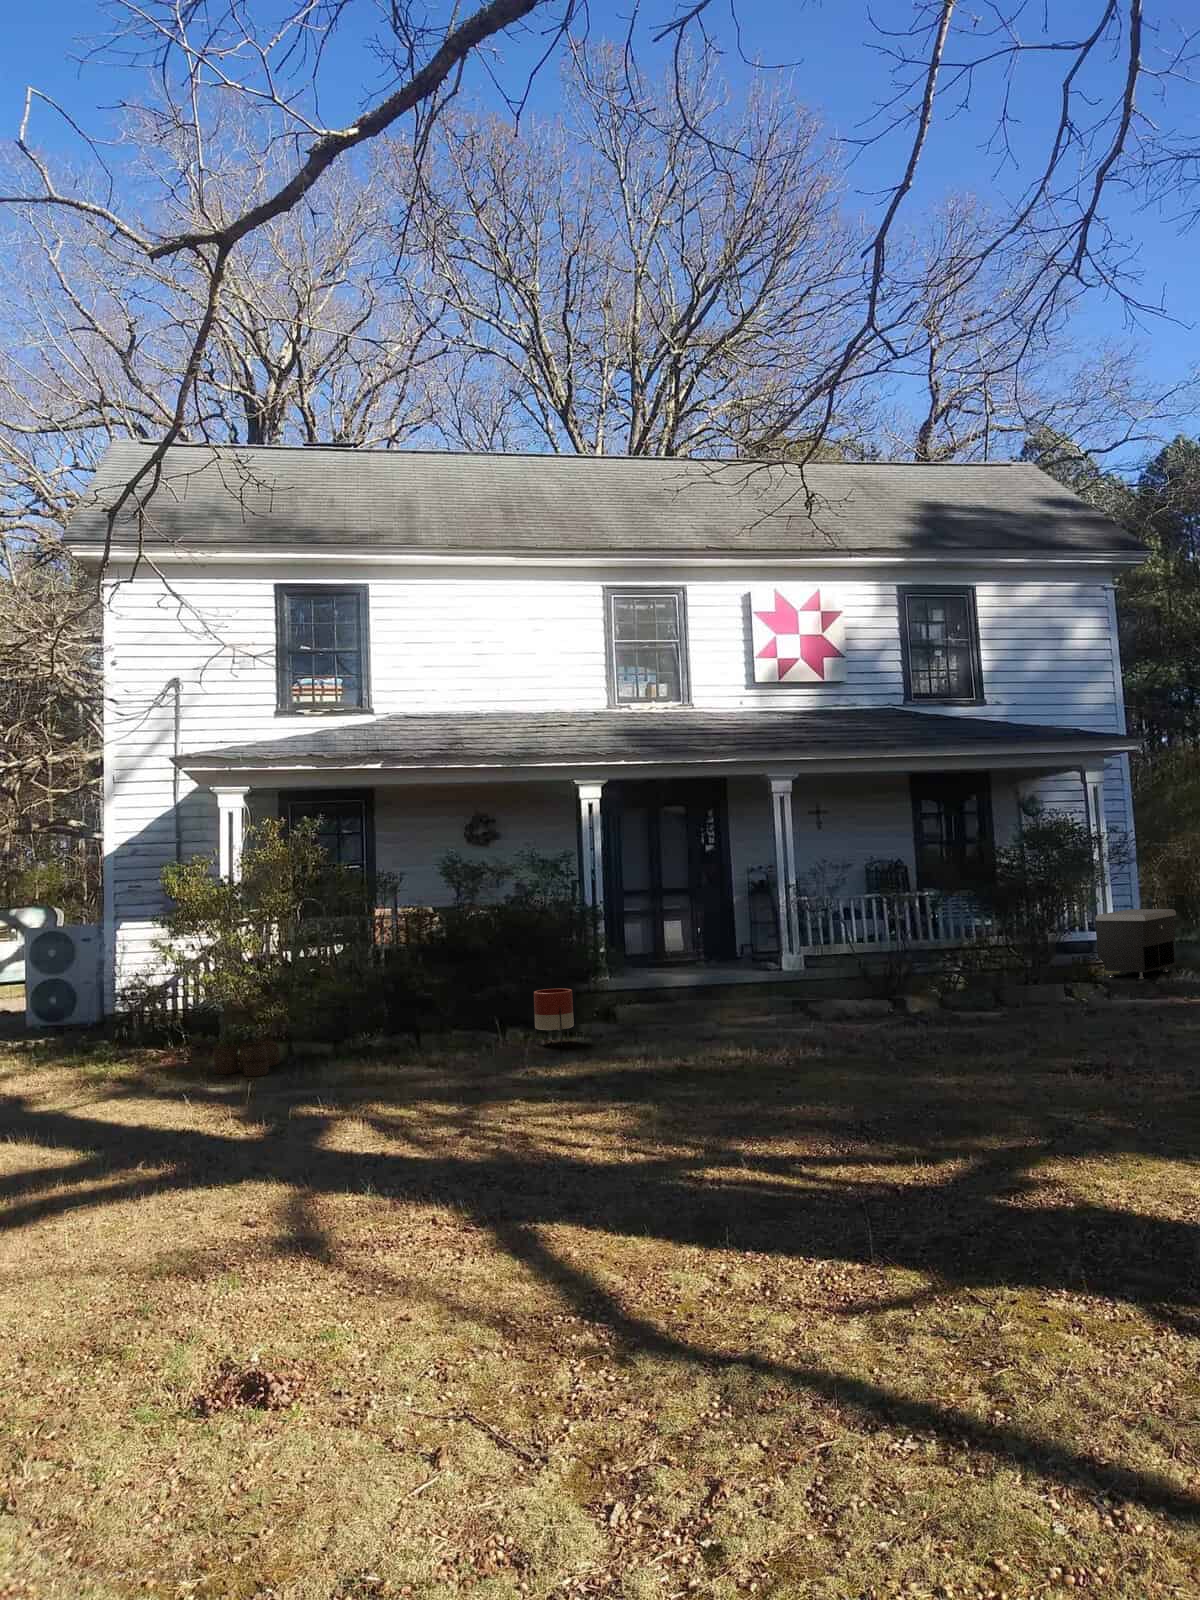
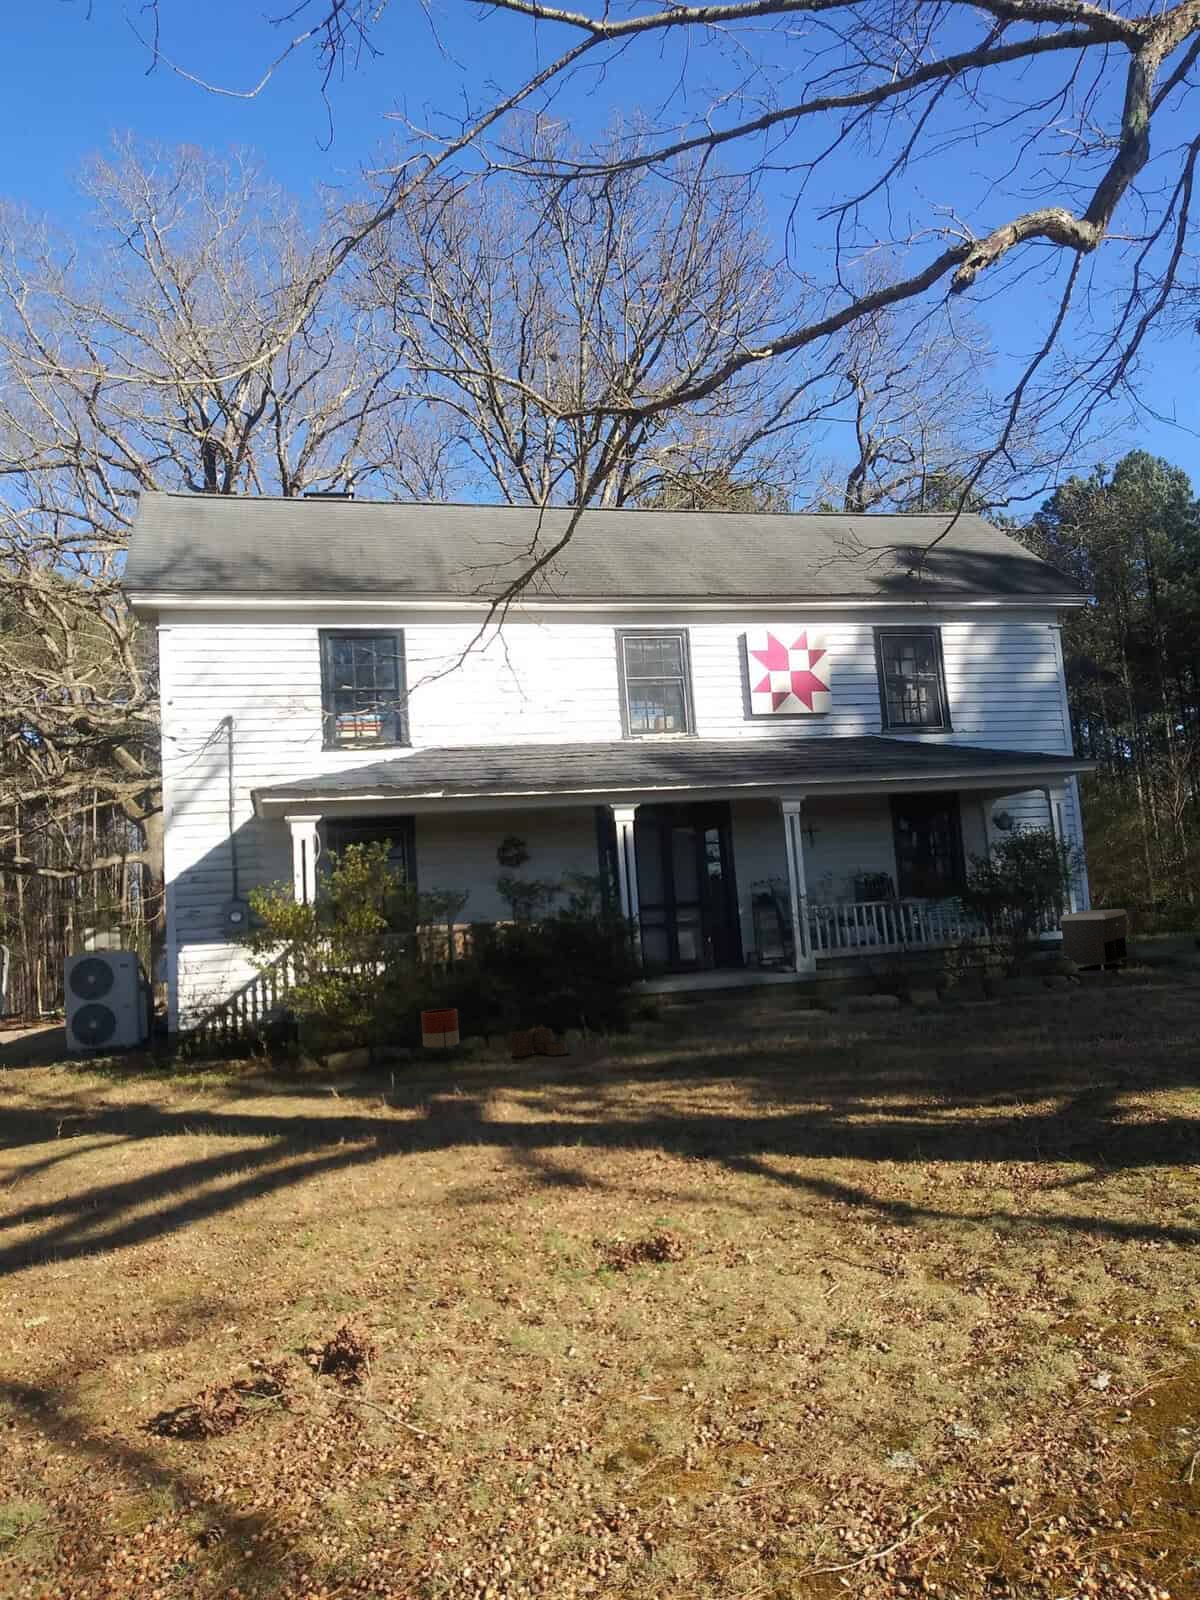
planter: present [534,989,574,1046] -> present [421,1009,459,1062]
woven basket: present [214,1038,280,1076] -> present [510,1025,567,1057]

